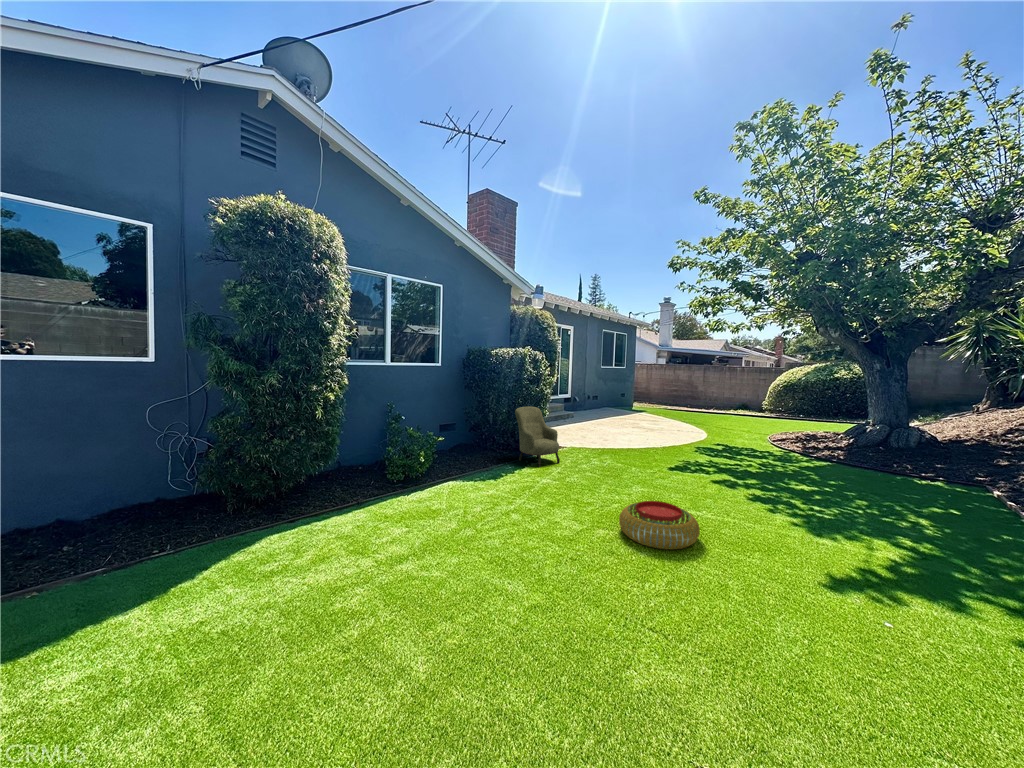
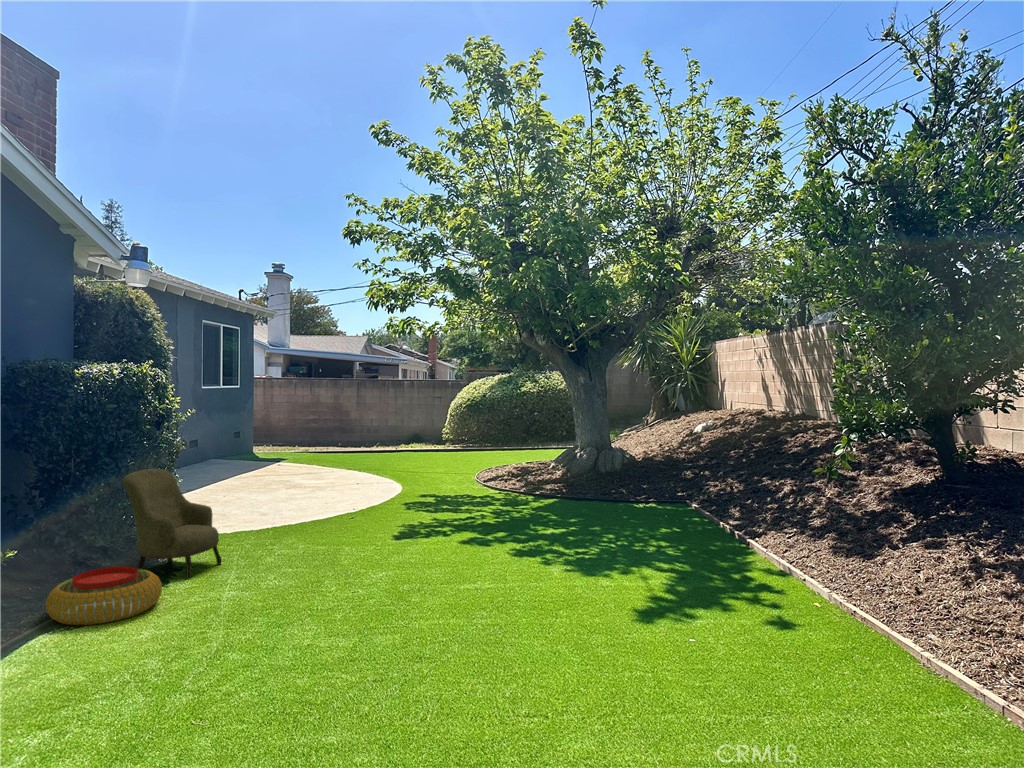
pouf: present [619,501,700,550] -> present [46,566,162,625]

